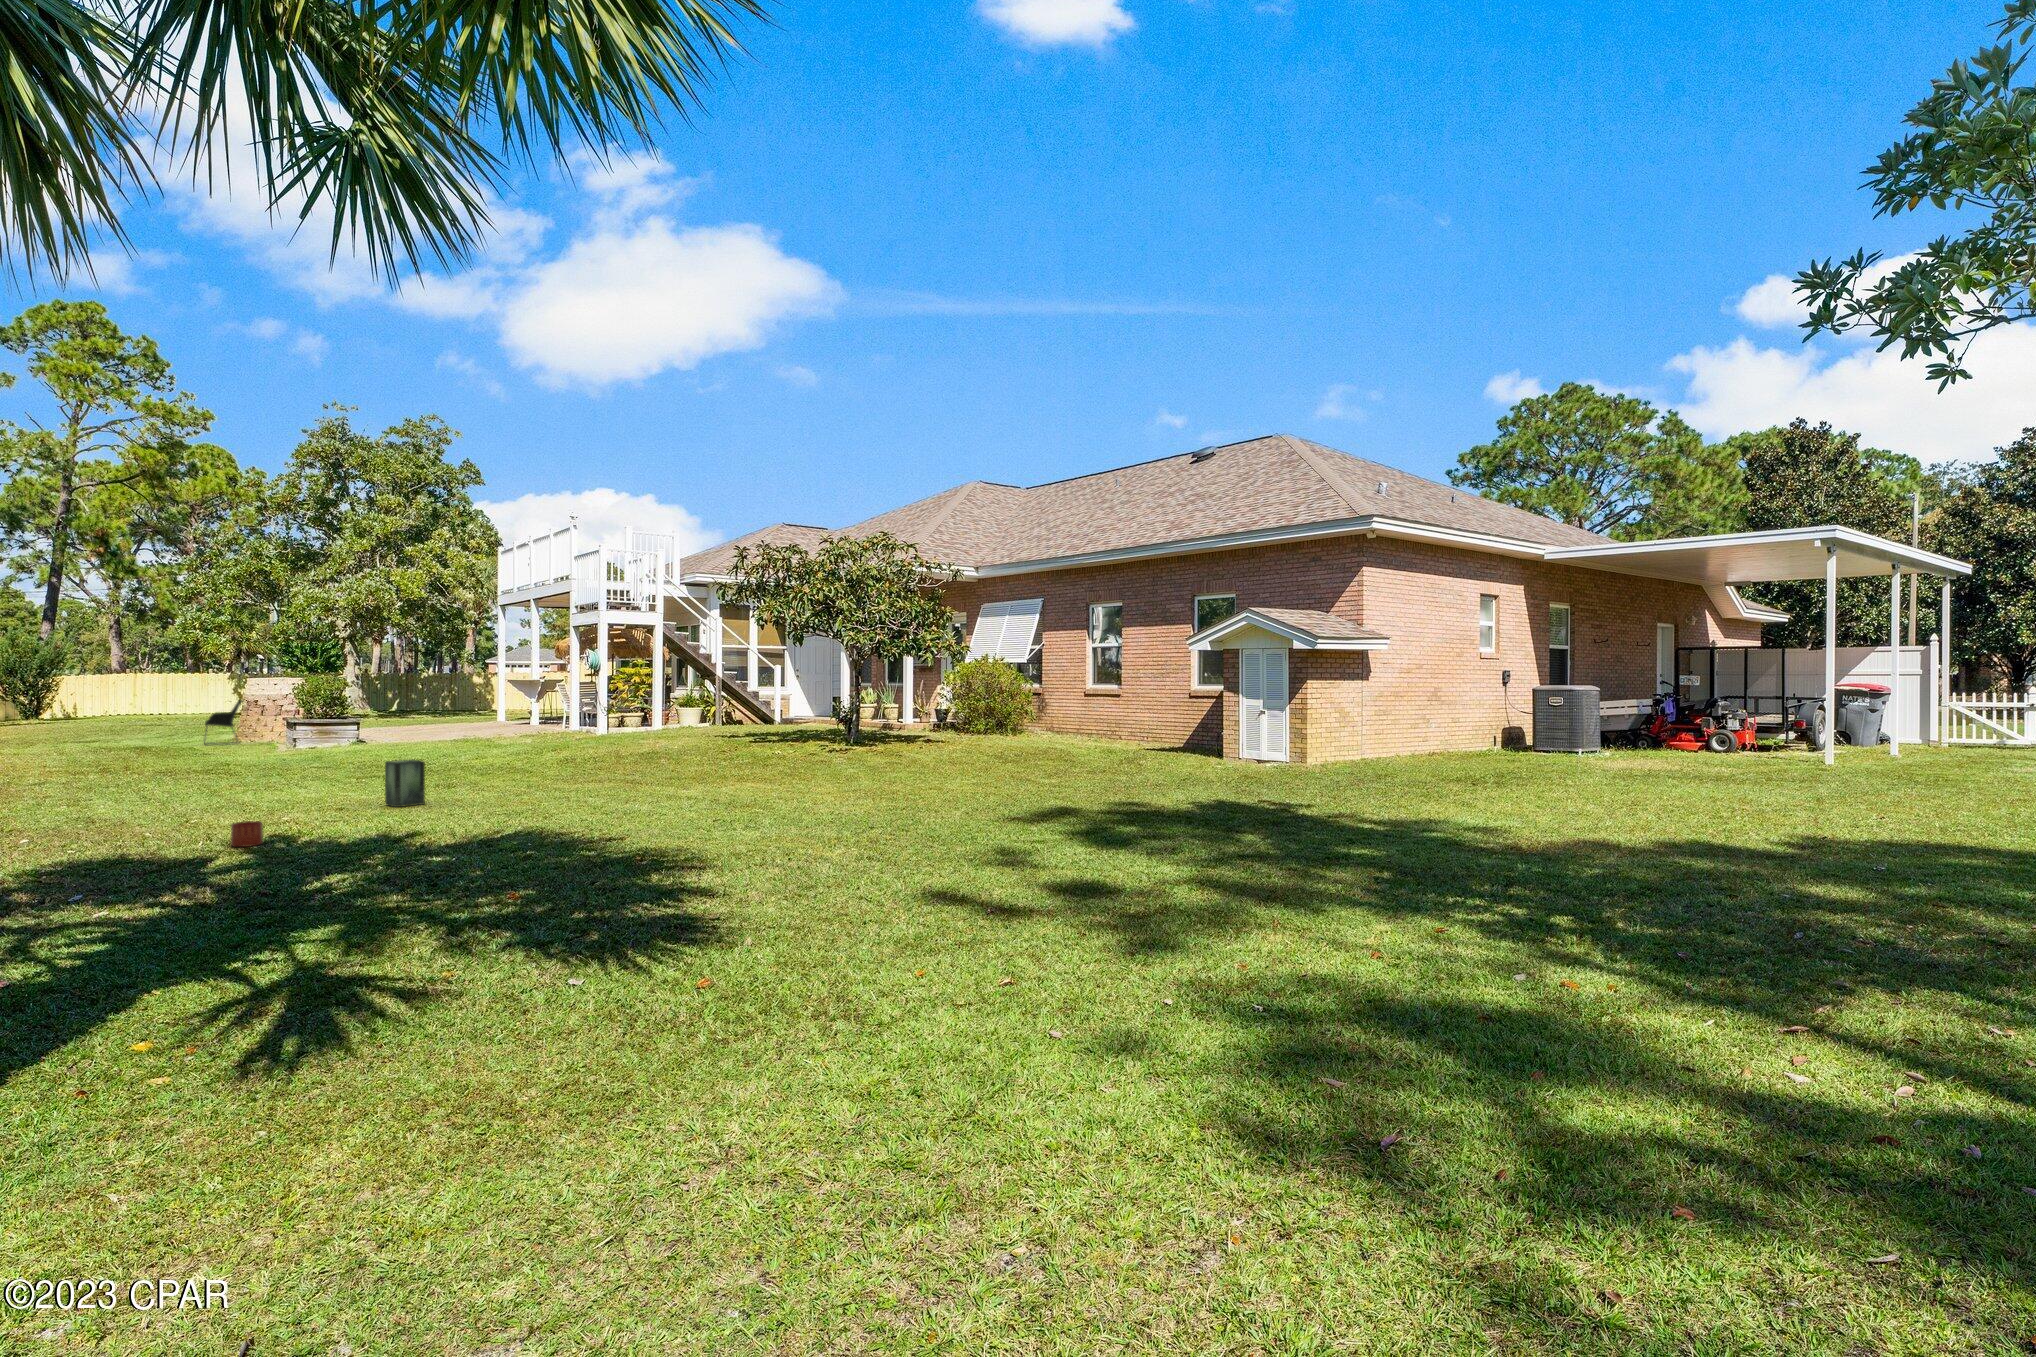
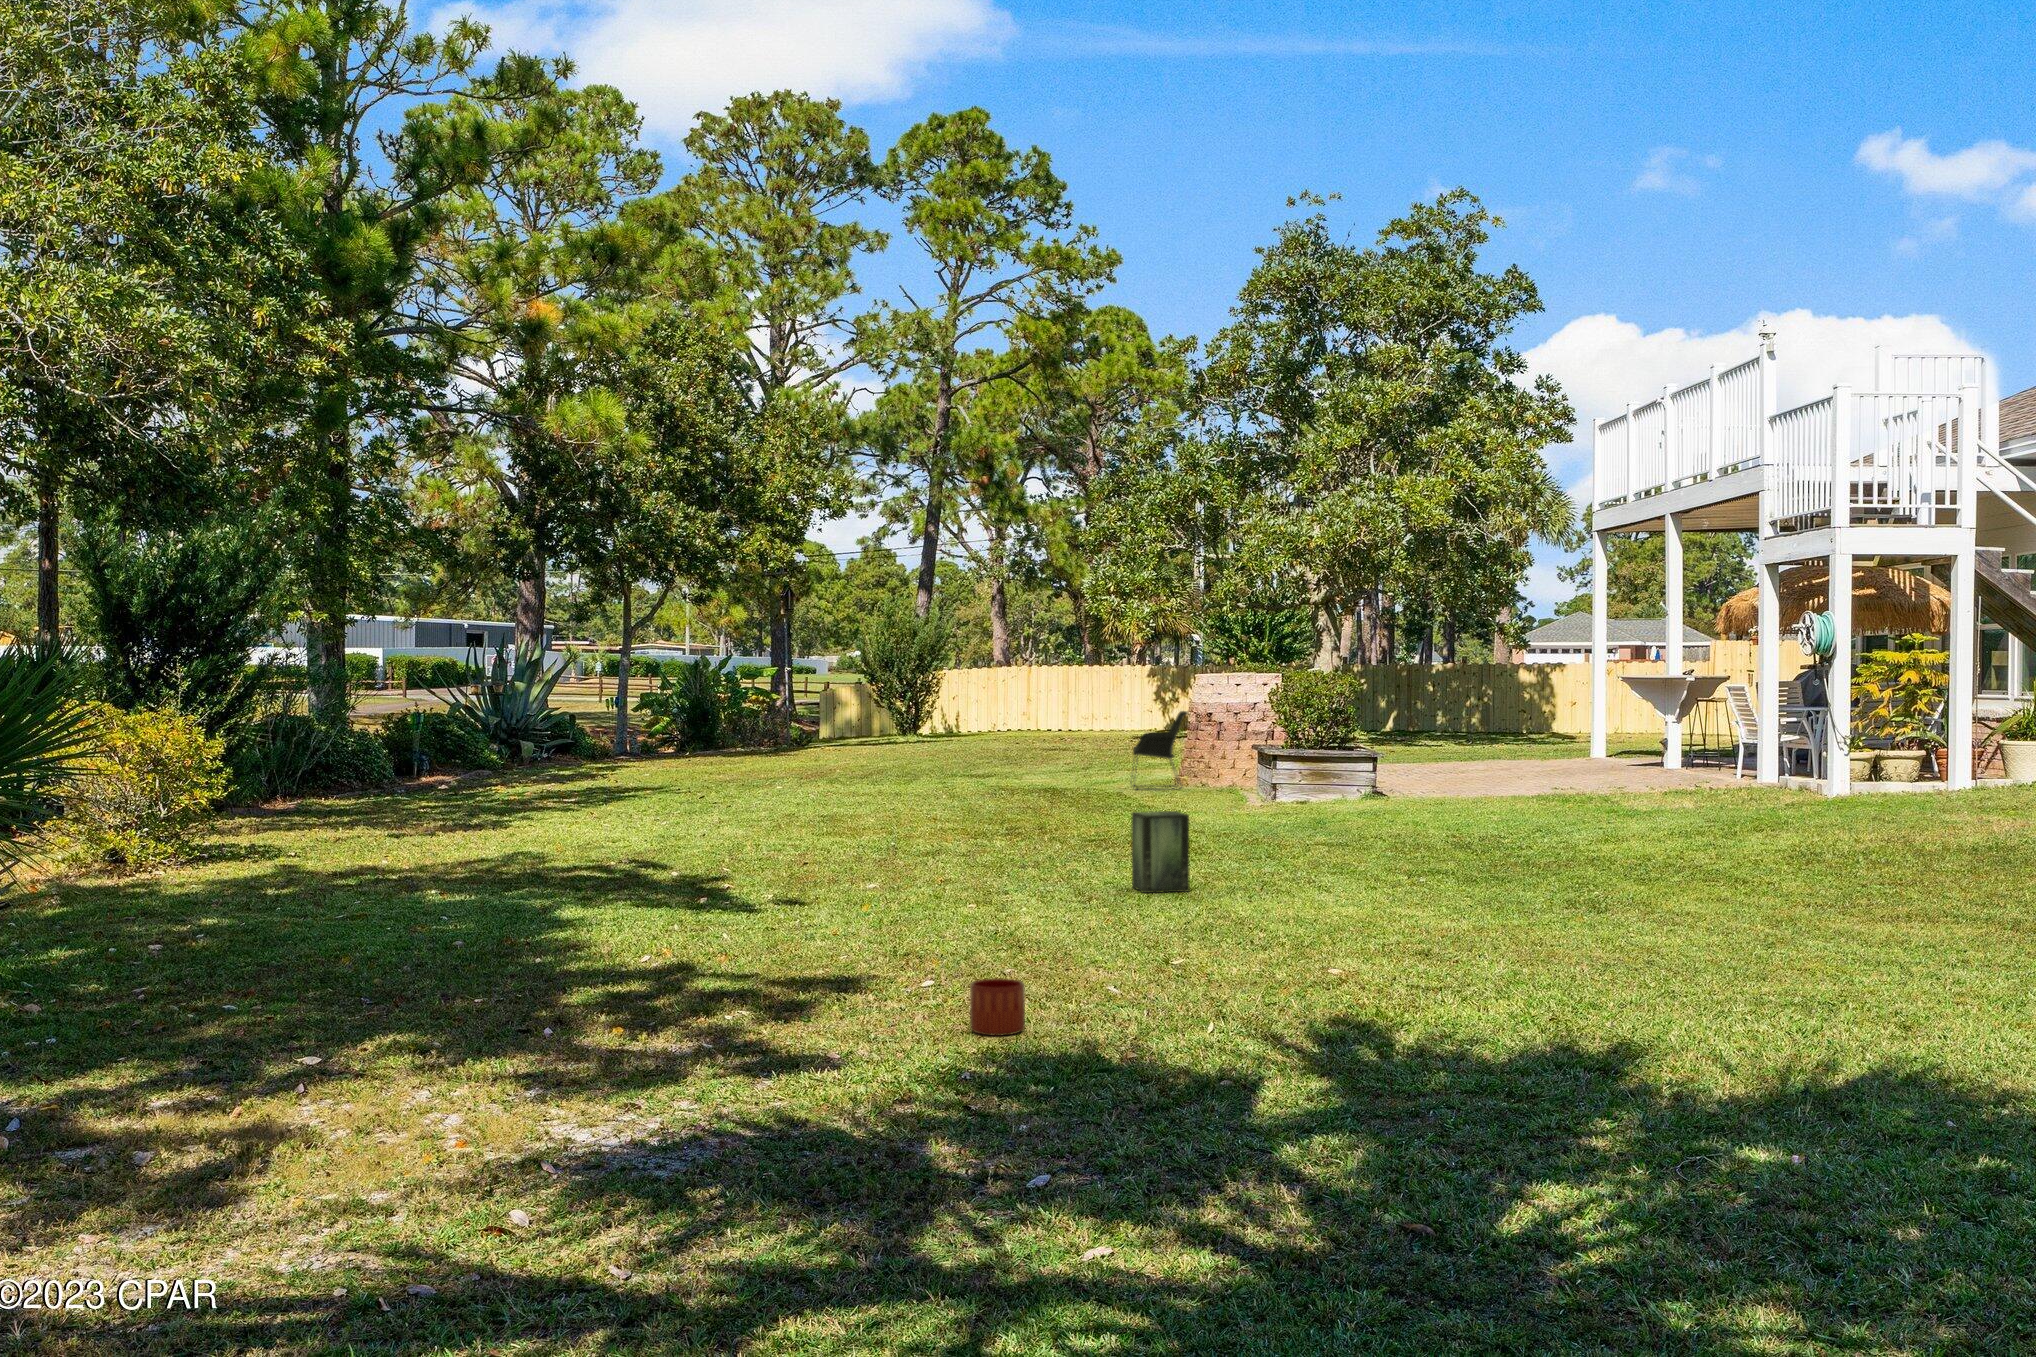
storage box: present [385,760,425,807] -> present [1131,811,1190,893]
planter: present [231,821,263,847] -> present [970,978,1025,1036]

